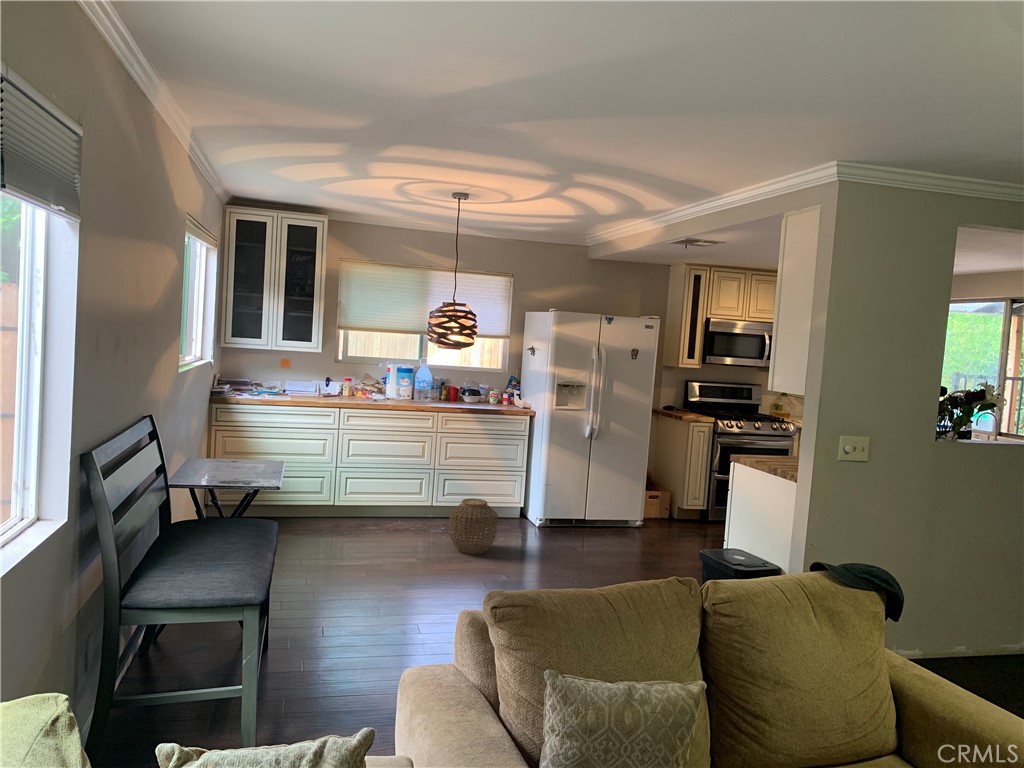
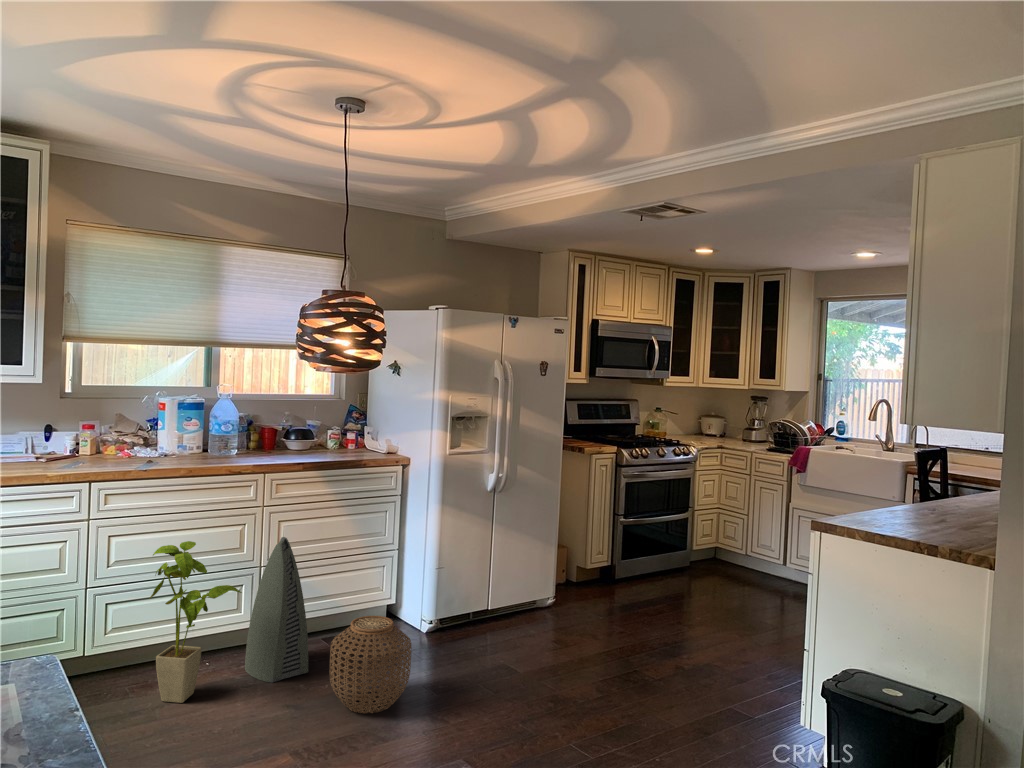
house plant: none [362,444,409,533] -> present [150,541,242,703]
air purifier: none [417,451,451,534] -> present [245,537,308,683]

